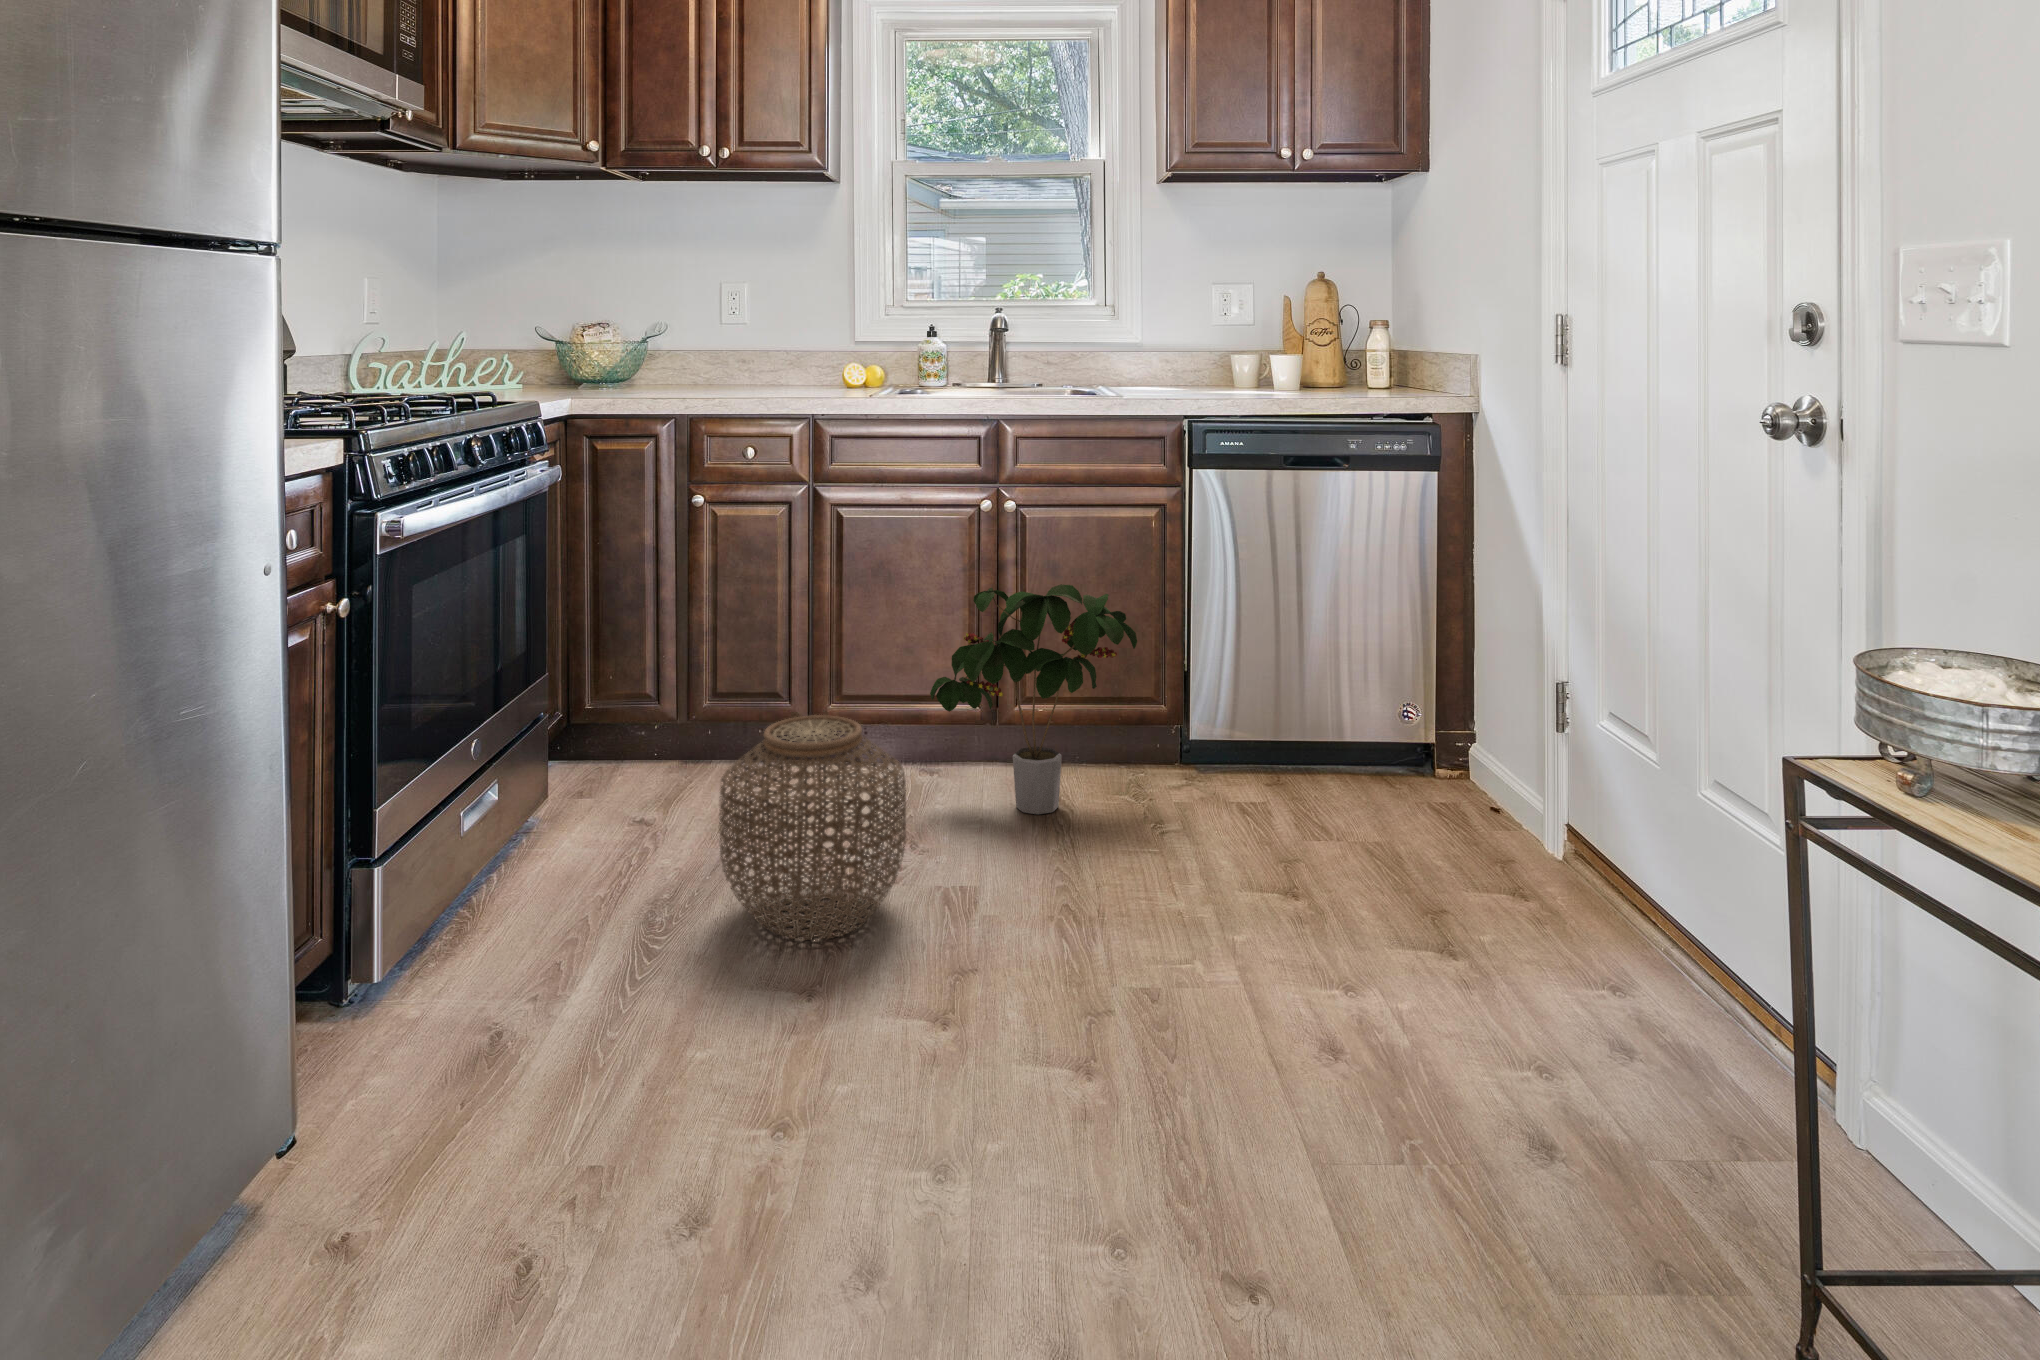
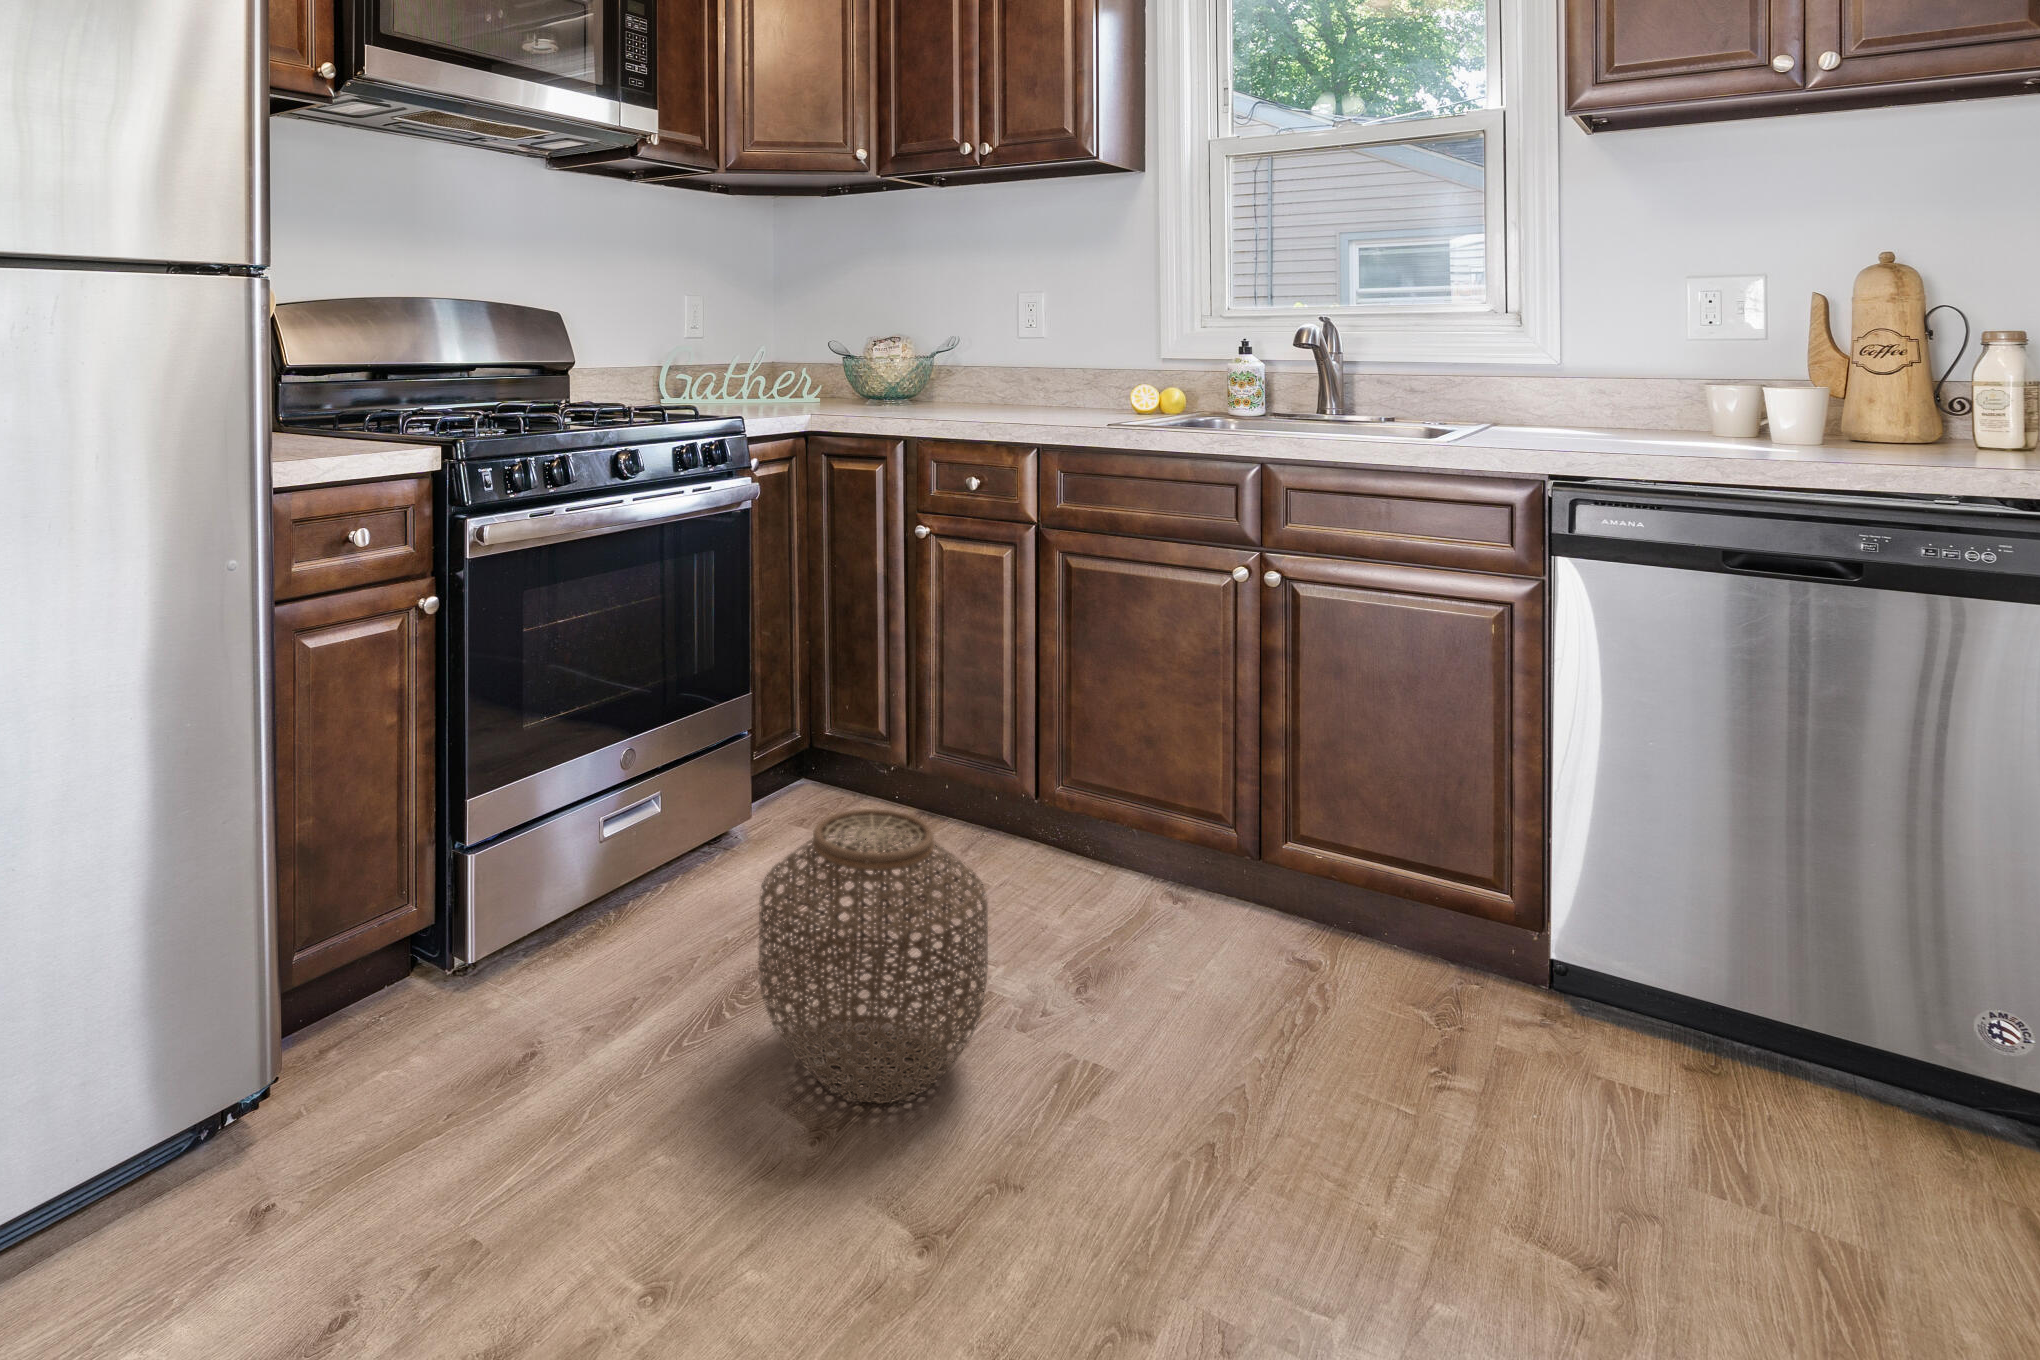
potted plant: present [930,584,1137,814] -> none [1136,684,1431,1013]

